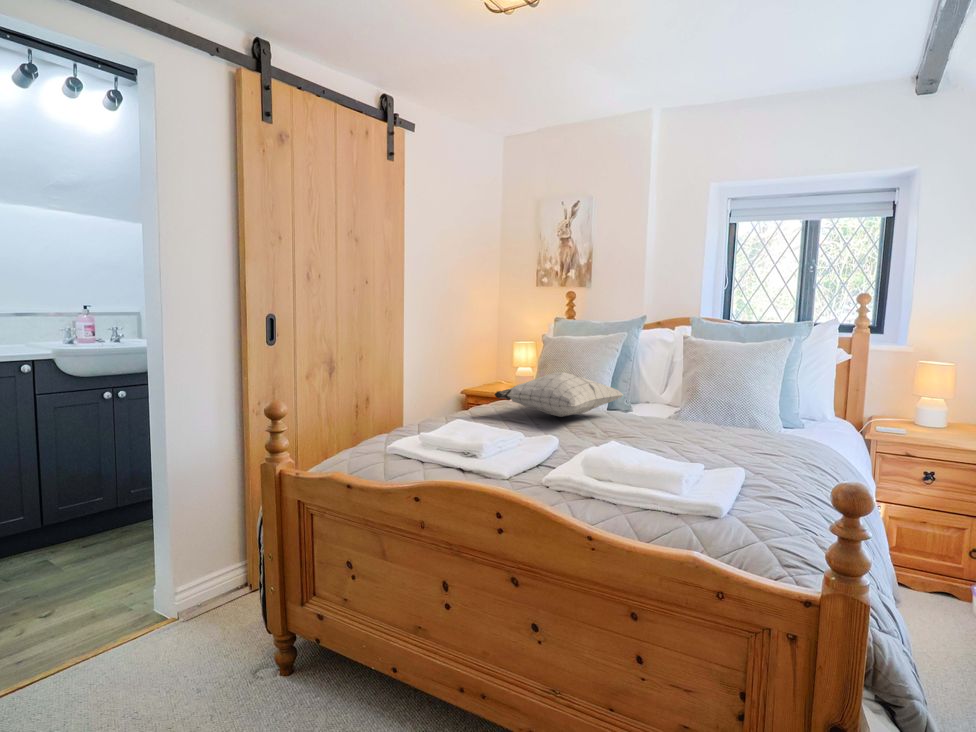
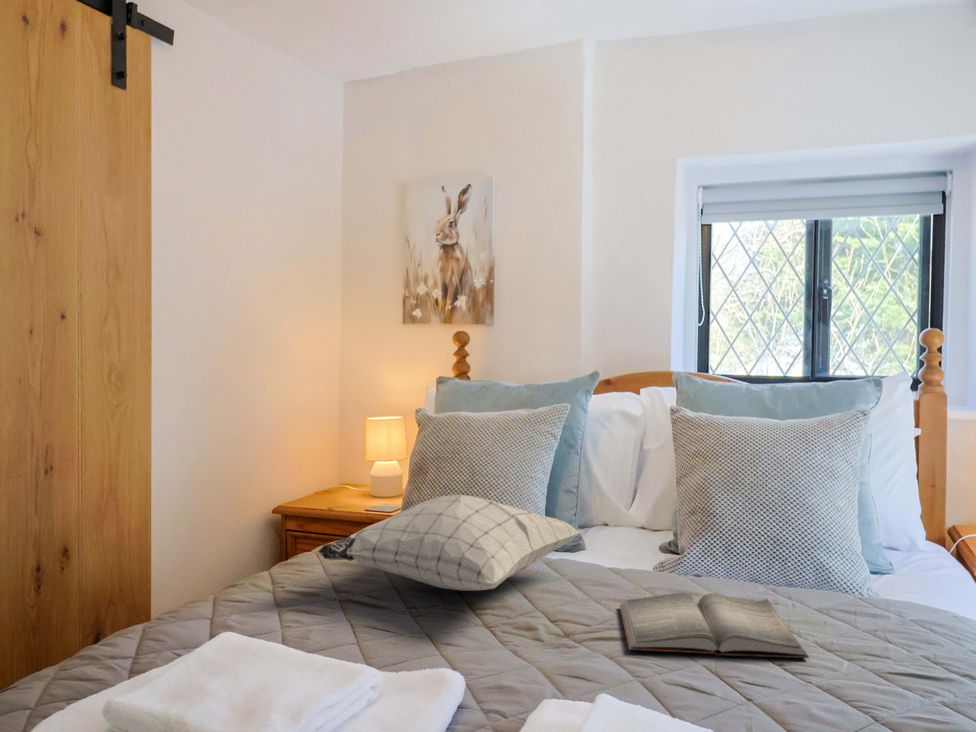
hardback book: none [635,420,718,443] -> present [620,593,809,658]

